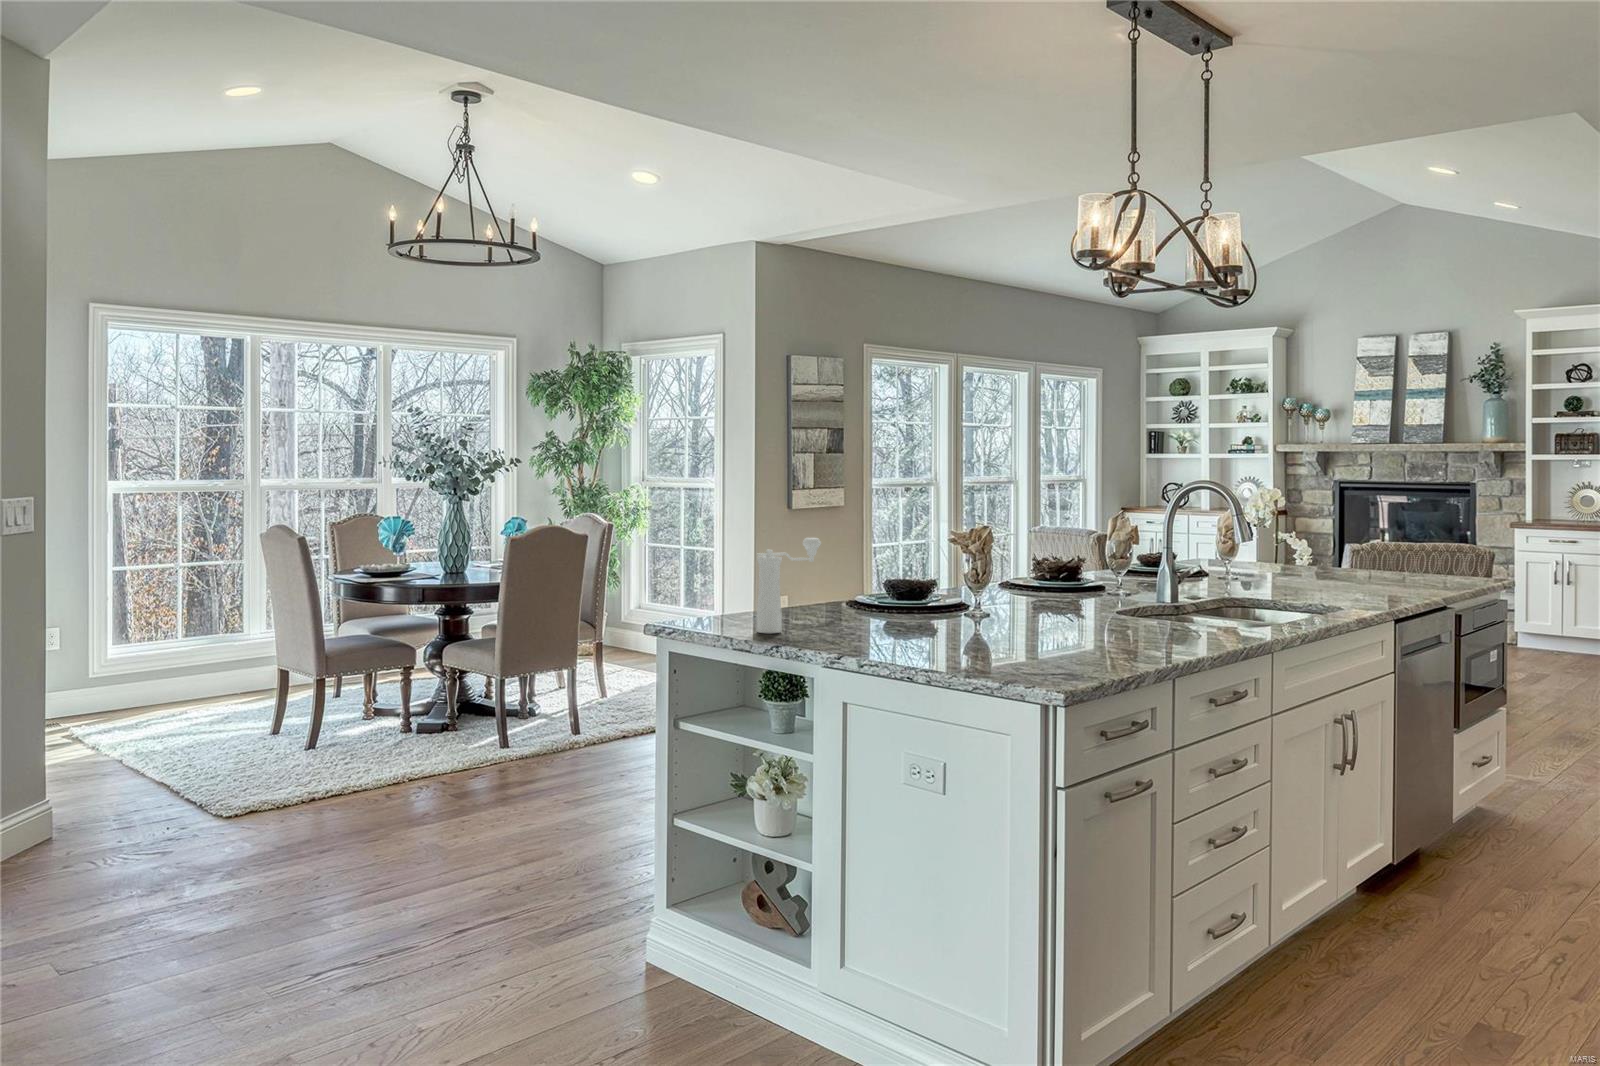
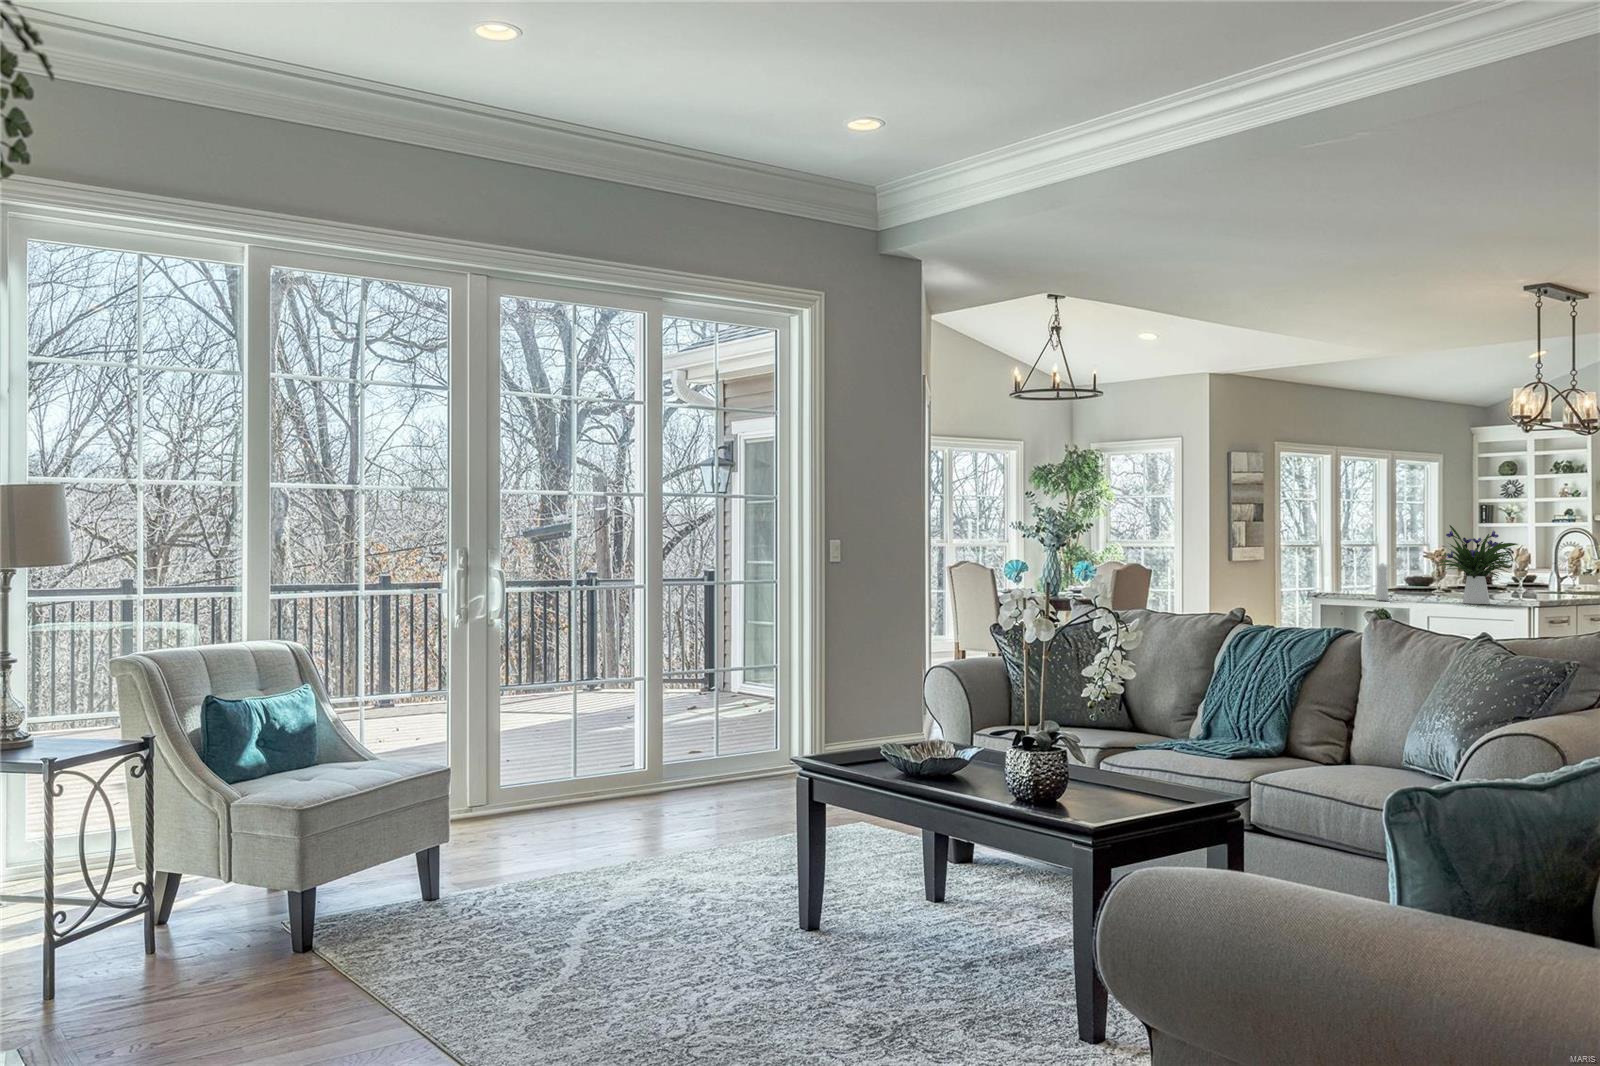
flower arrangement: none [869,465,1039,647] -> present [1438,525,1518,604]

